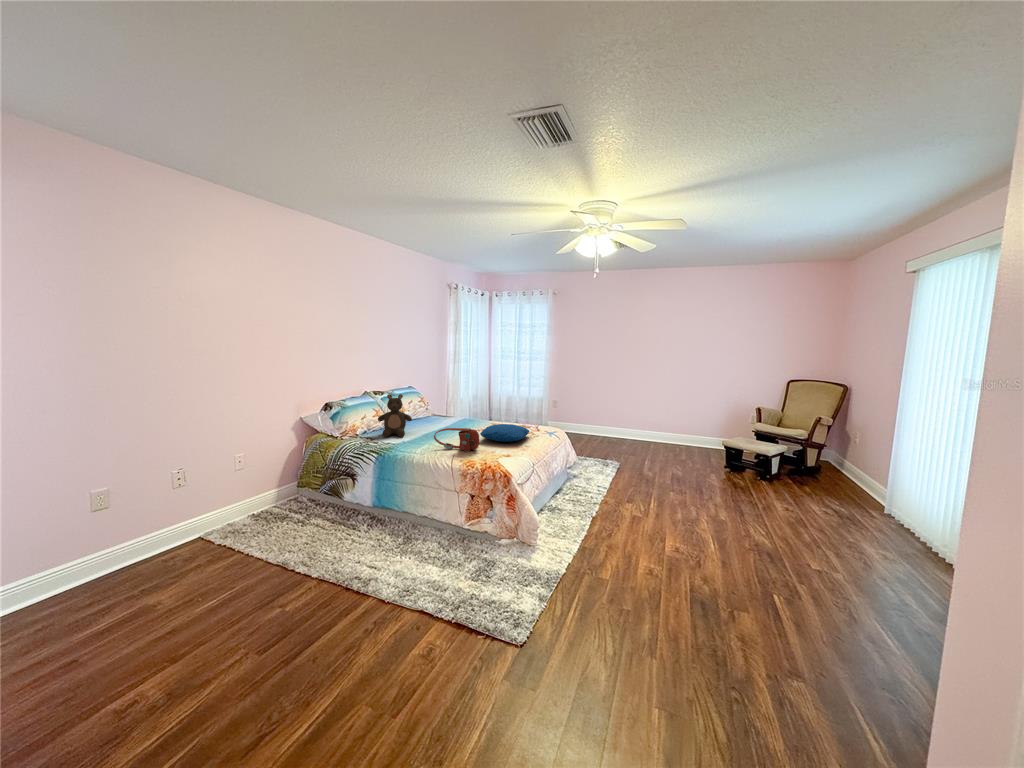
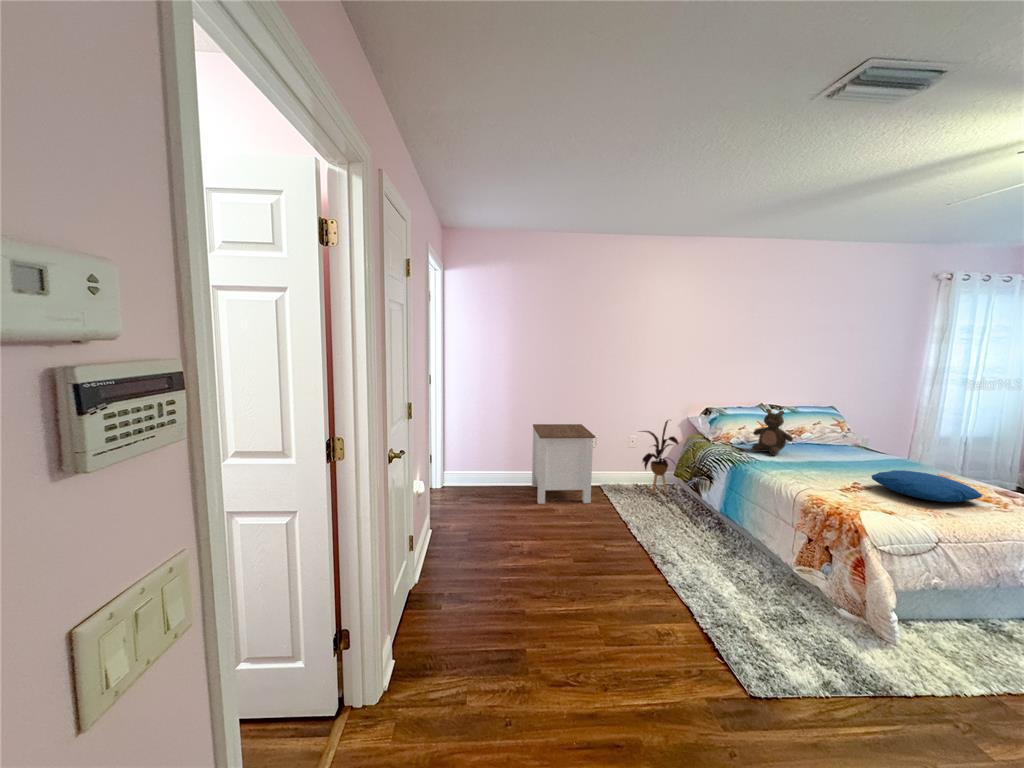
house plant: none [250,422,315,517] -> present [641,420,678,493]
handbag: present [434,428,479,452] -> none [792,455,853,490]
side table: none [43,457,209,618] -> present [532,424,595,504]

